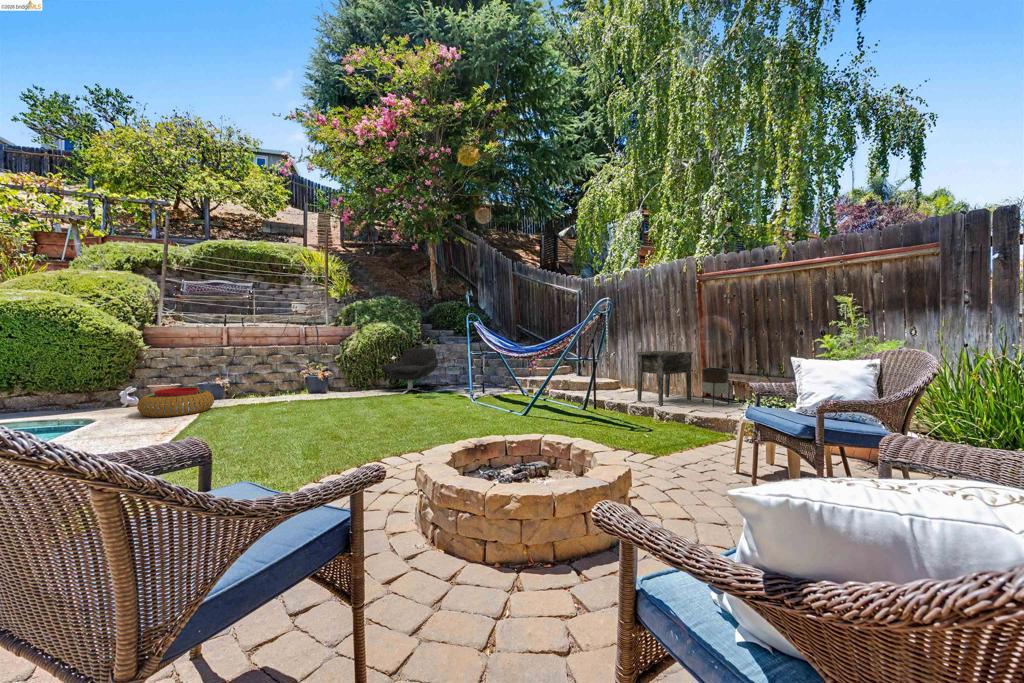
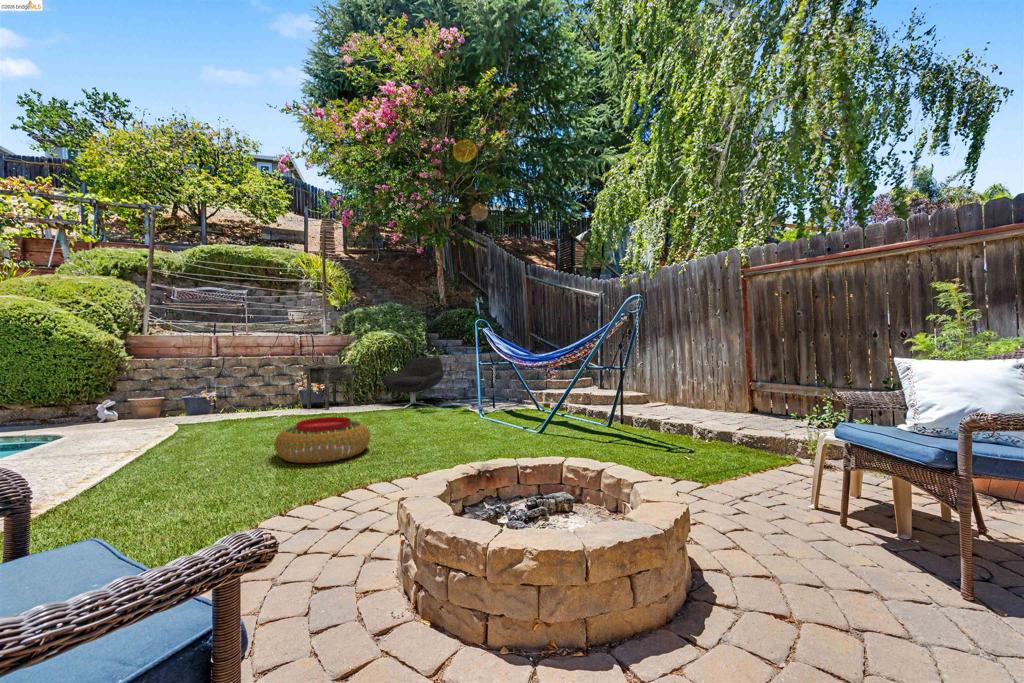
side table: present [636,351,693,405] -> present [305,364,354,410]
planter: present [702,368,729,407] -> none [750,376,783,423]
pouf: present [137,388,214,417] -> present [275,417,370,463]

